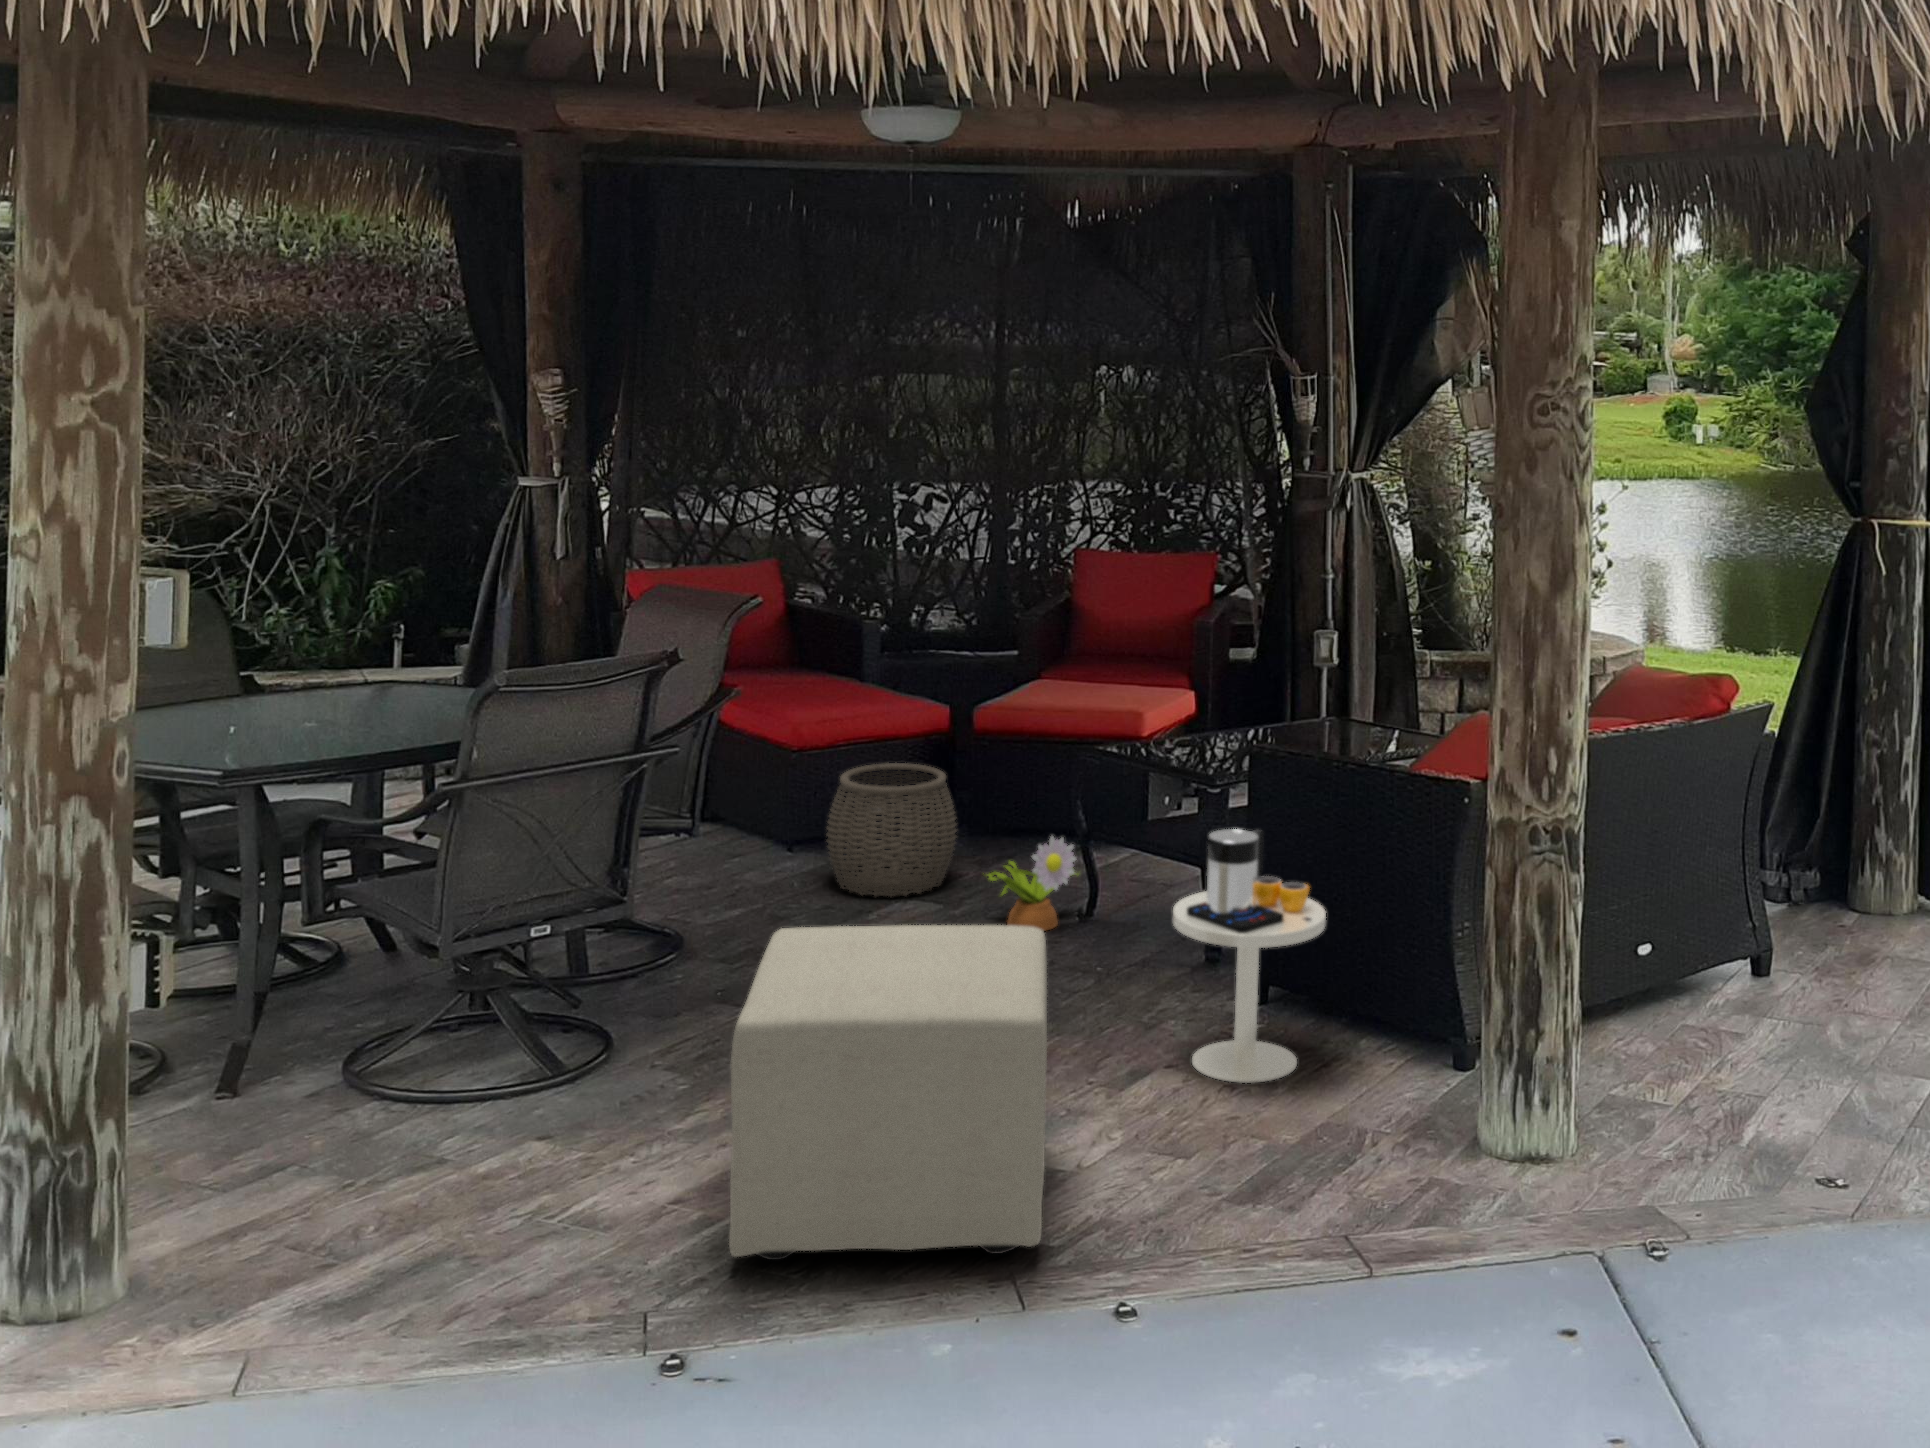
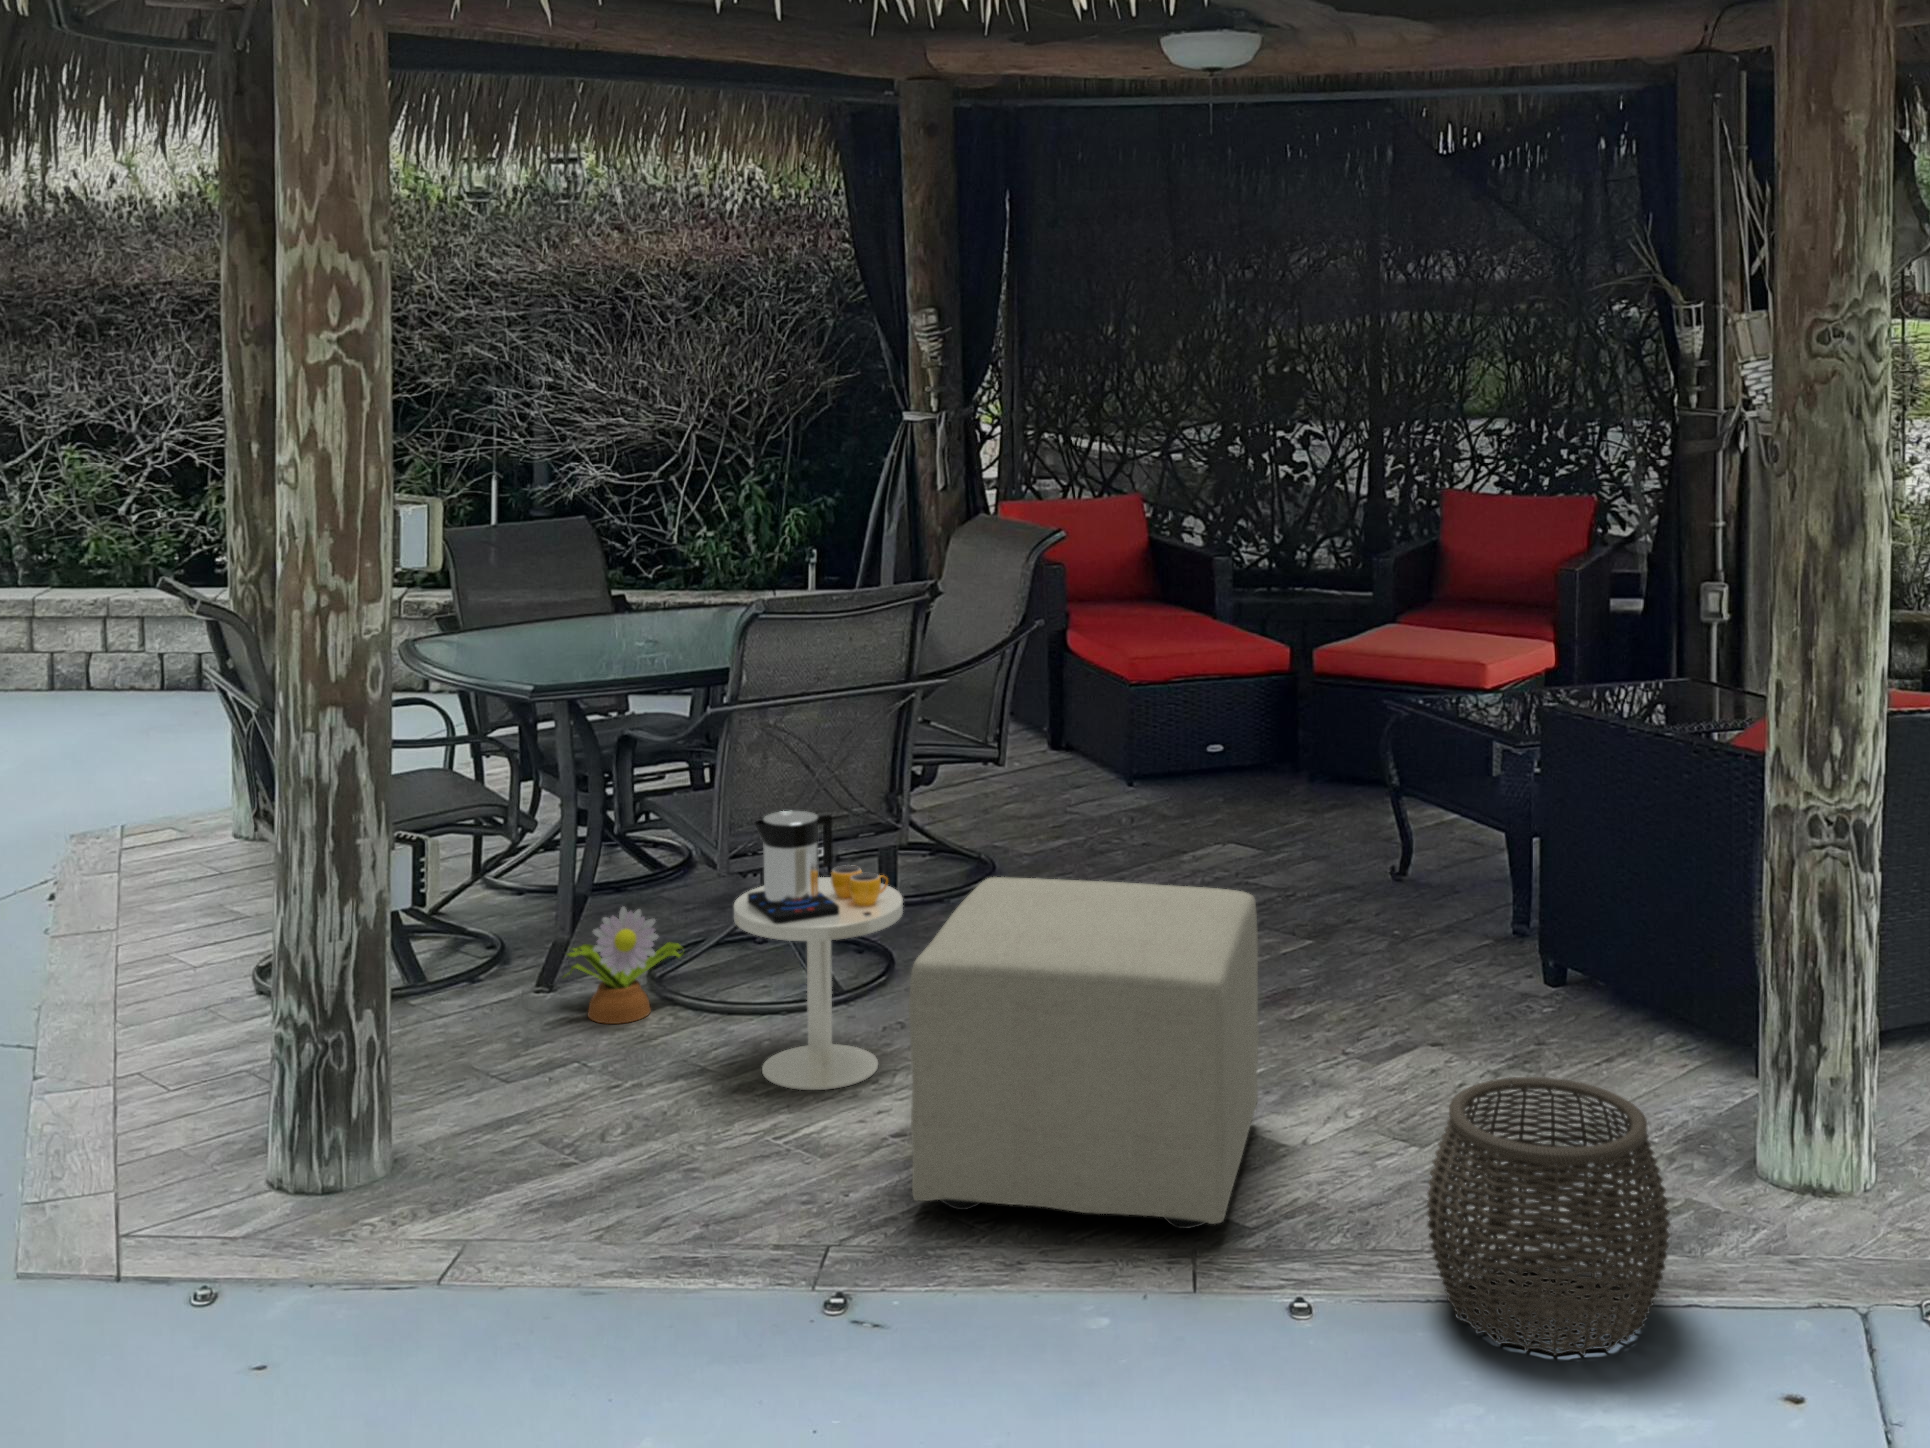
woven basket: present [827,763,957,897] -> present [1427,1077,1670,1356]
side table: present [1173,829,1326,1083] -> present [734,811,903,1090]
decorative plant: present [988,836,1076,931] -> present [563,907,682,1024]

